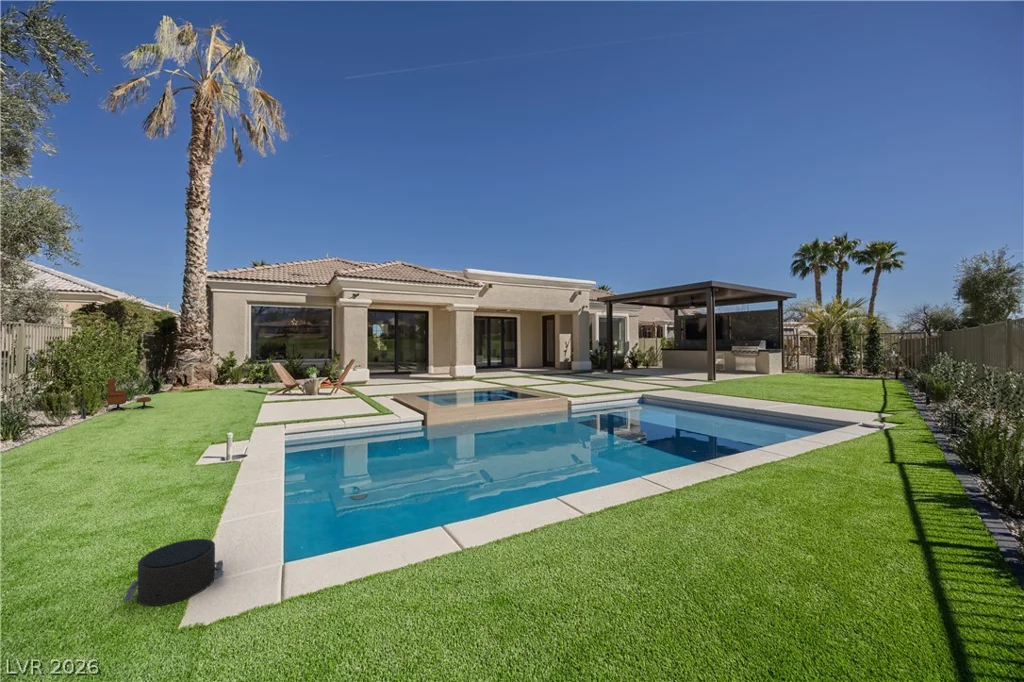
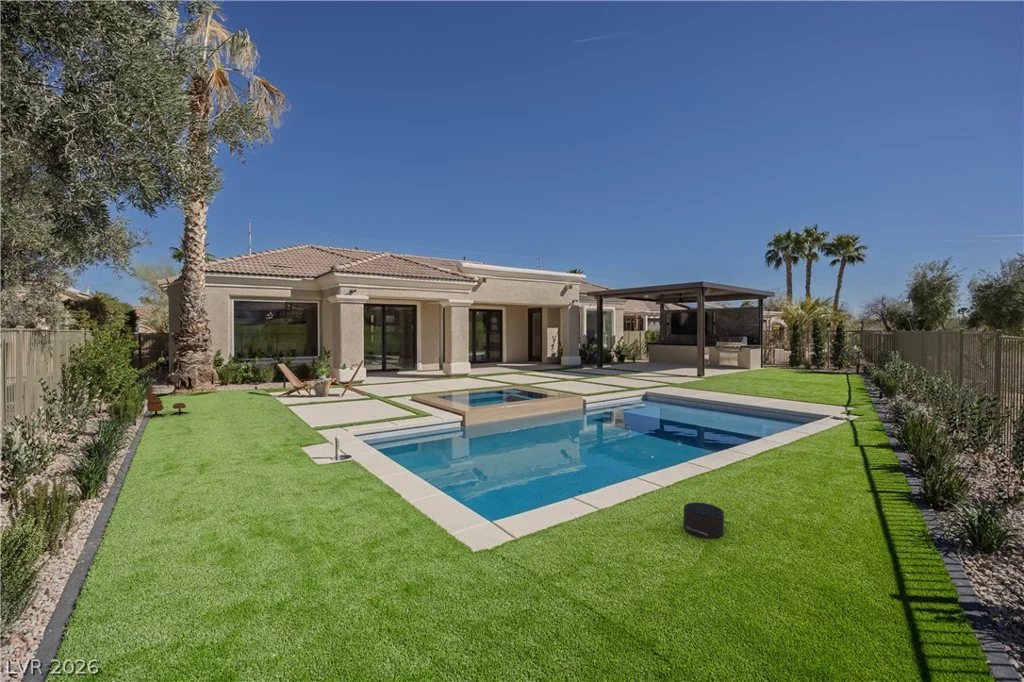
pouf: present [124,539,224,606] -> present [684,503,728,539]

